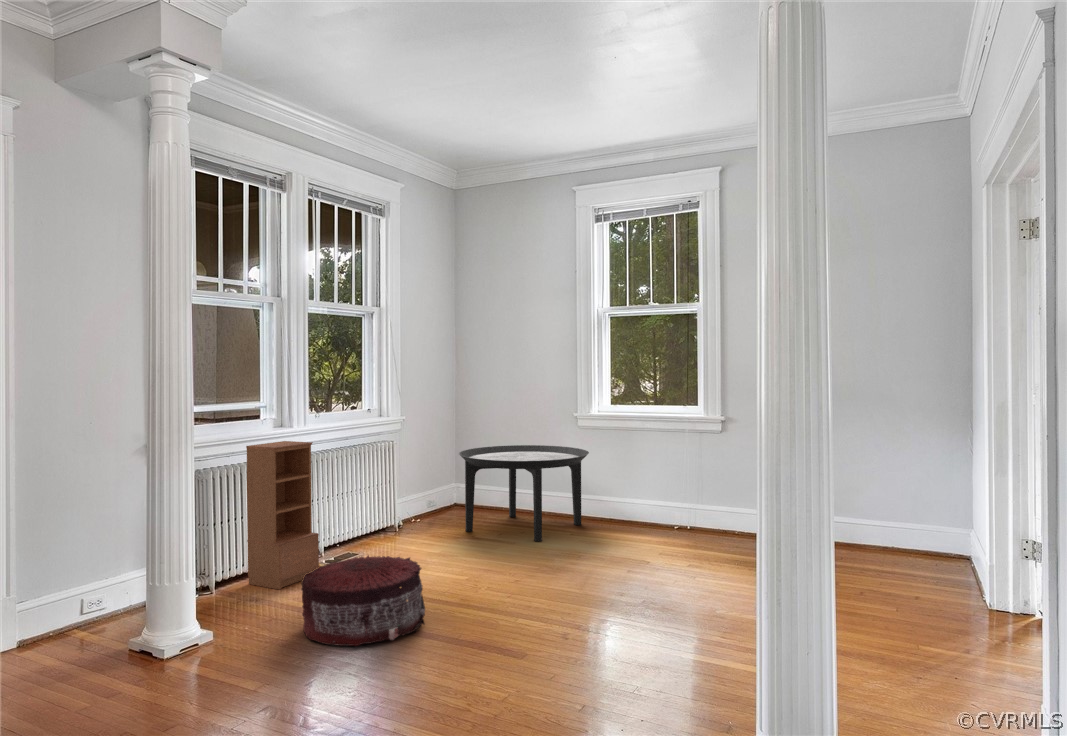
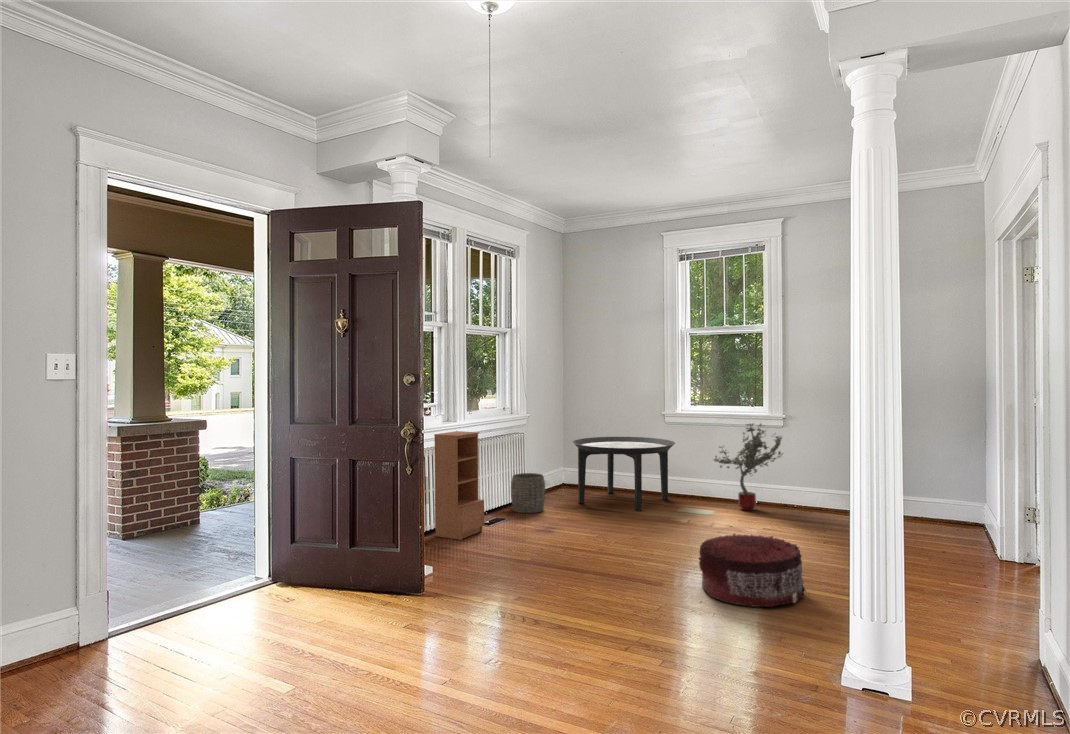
potted tree: none [635,427,721,539] -> present [714,424,782,511]
woven basket: none [372,494,418,547] -> present [511,473,545,513]
pouf: present [301,555,425,646] -> present [699,533,806,607]

